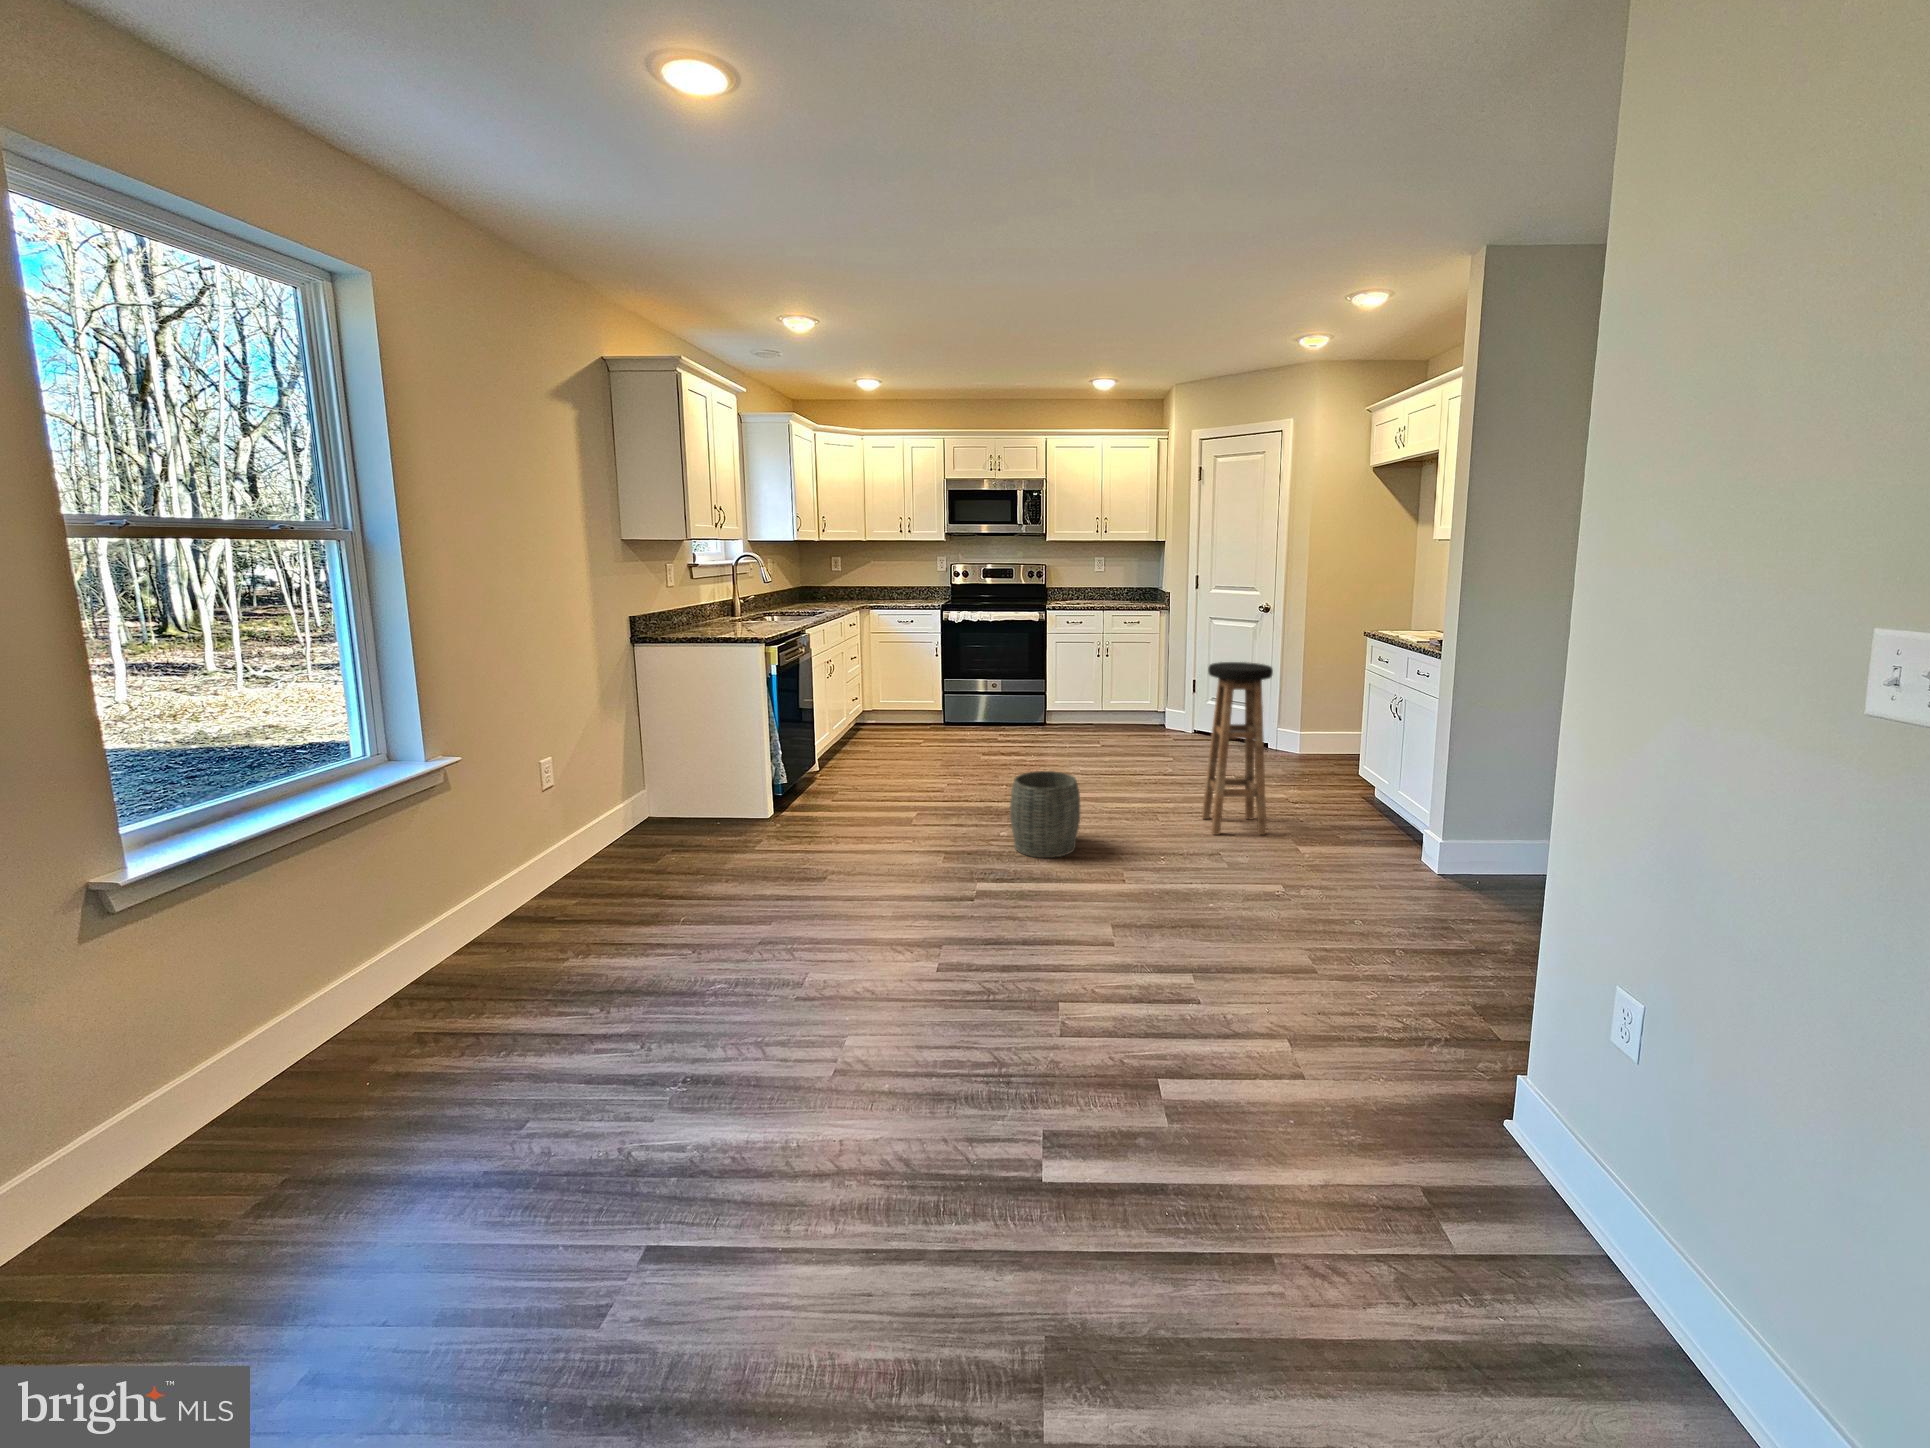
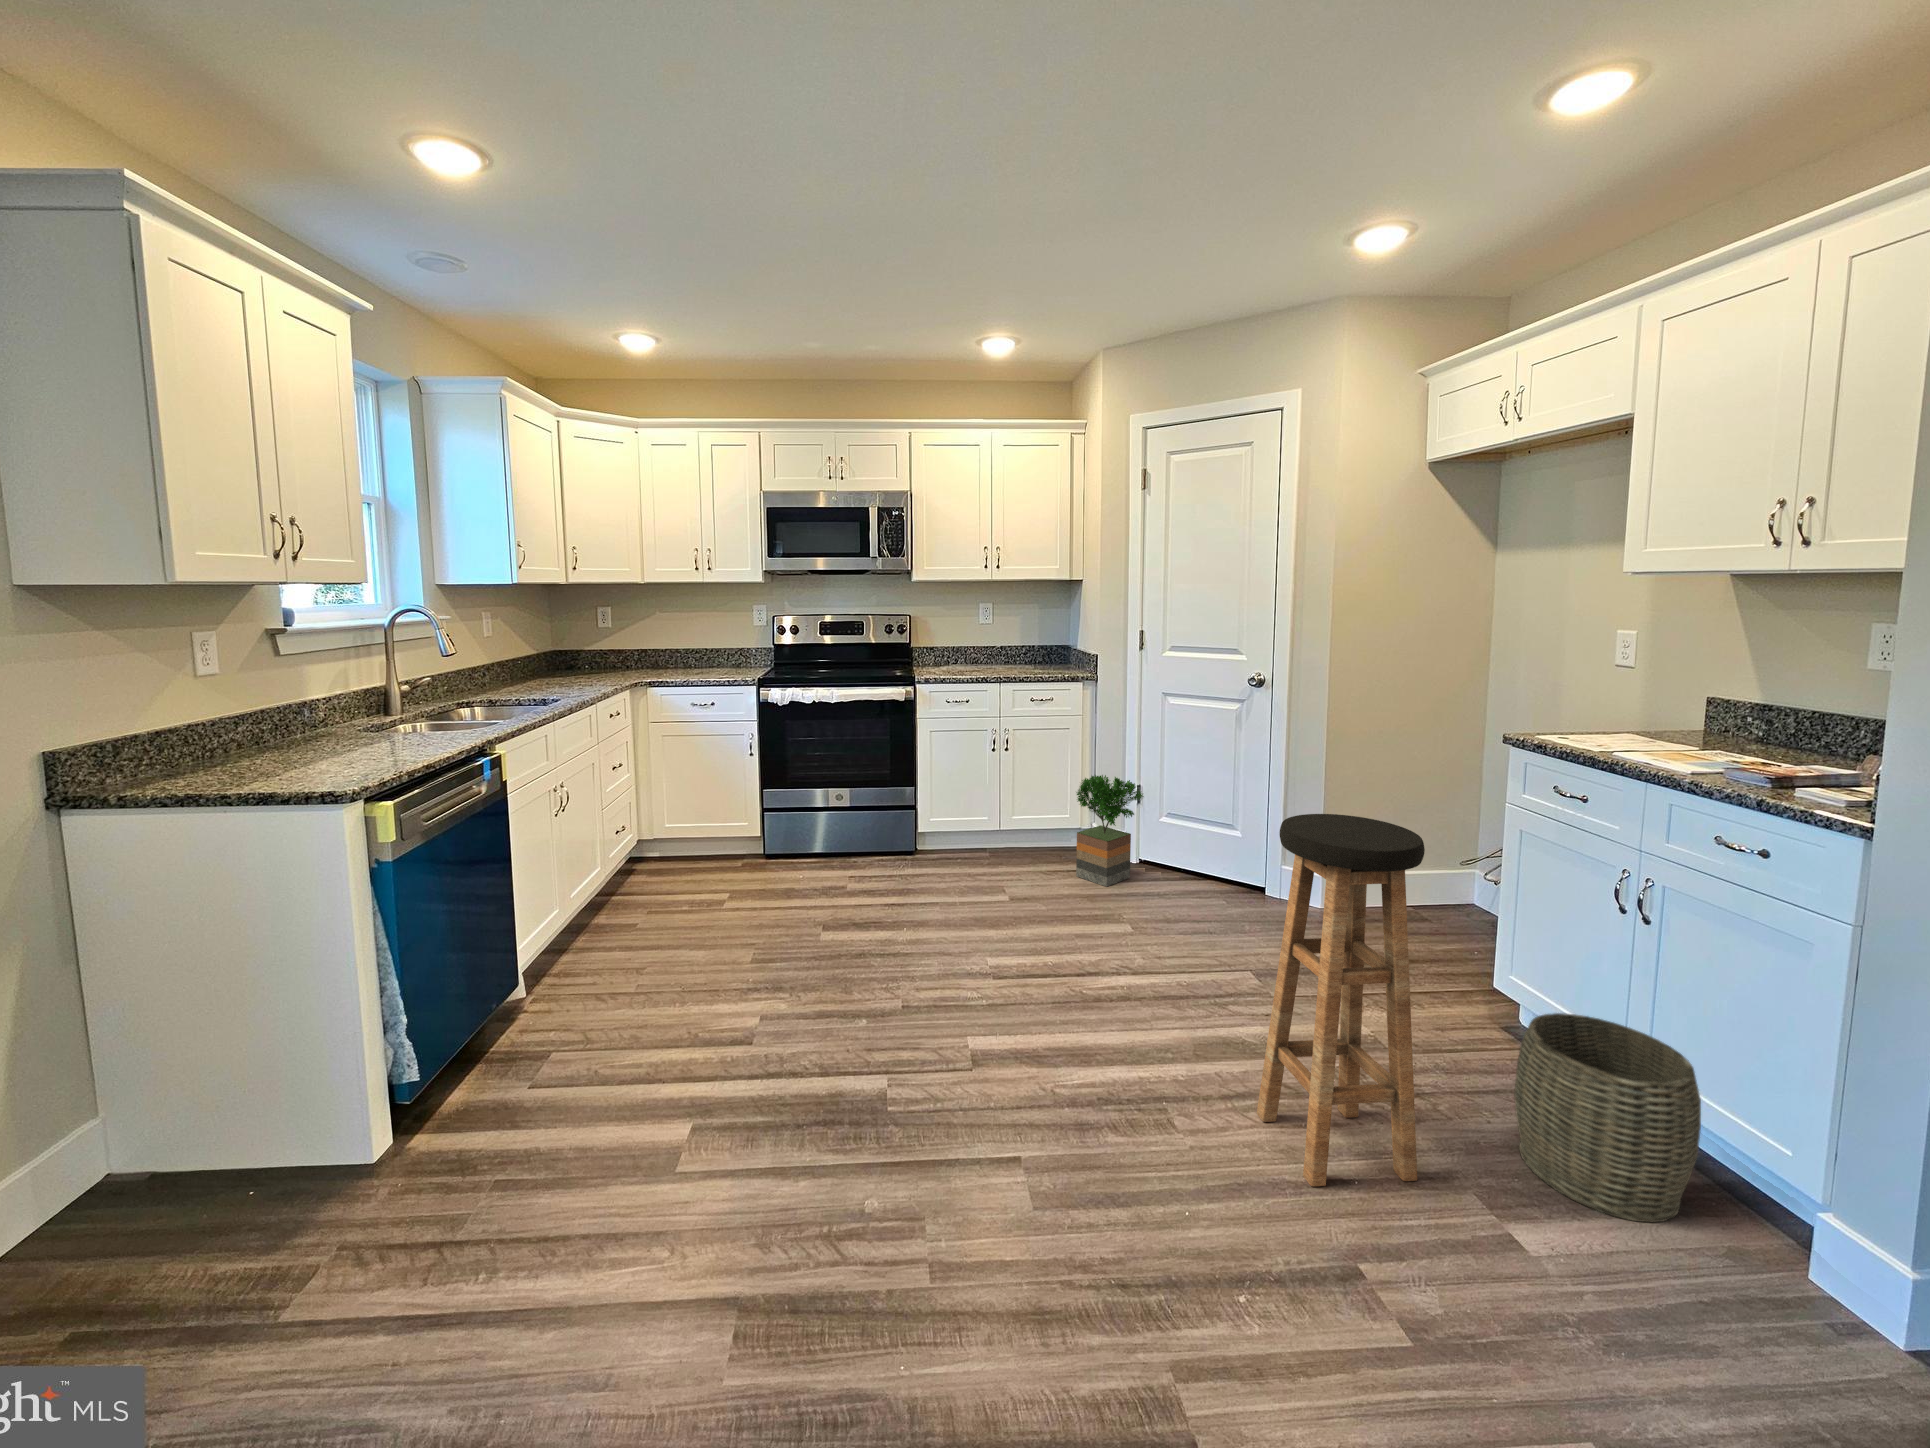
potted tree: none [1148,671,1195,743] -> present [1076,775,1144,887]
woven basket: present [1010,771,1080,858] -> present [1514,1013,1701,1222]

